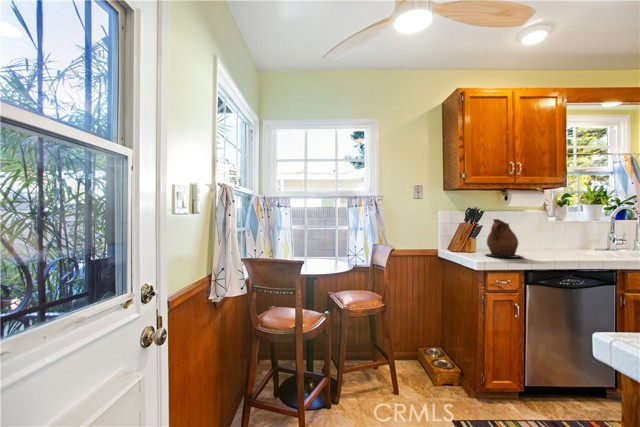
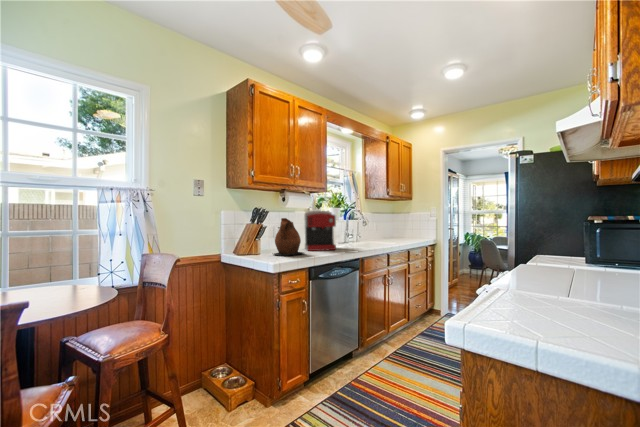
coffee maker: none [532,210,576,258] -> present [304,211,336,251]

